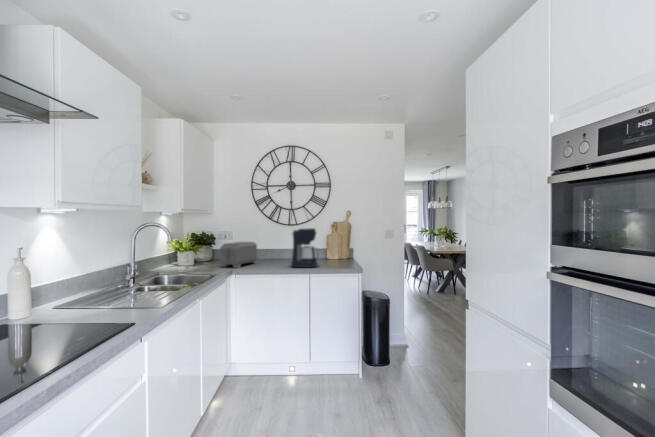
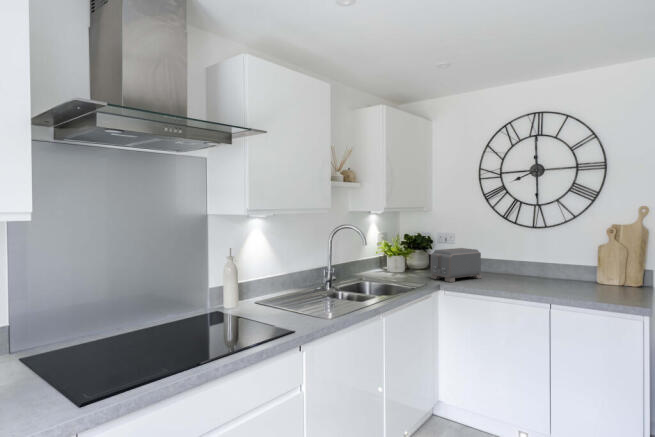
coffee maker: present [291,228,319,267] -> none [525,234,573,294]

